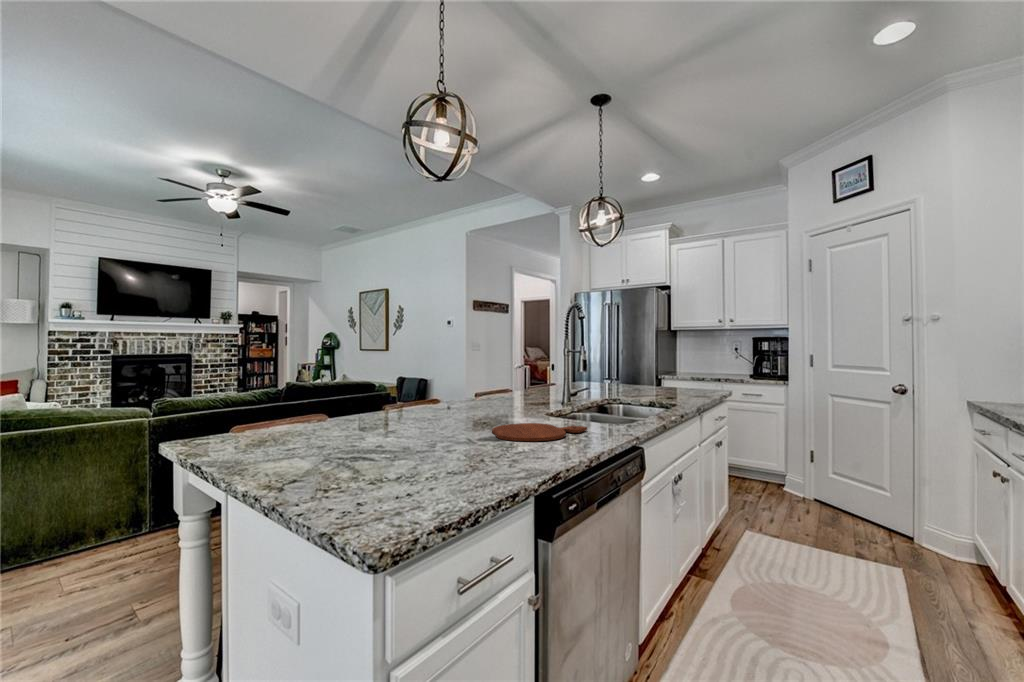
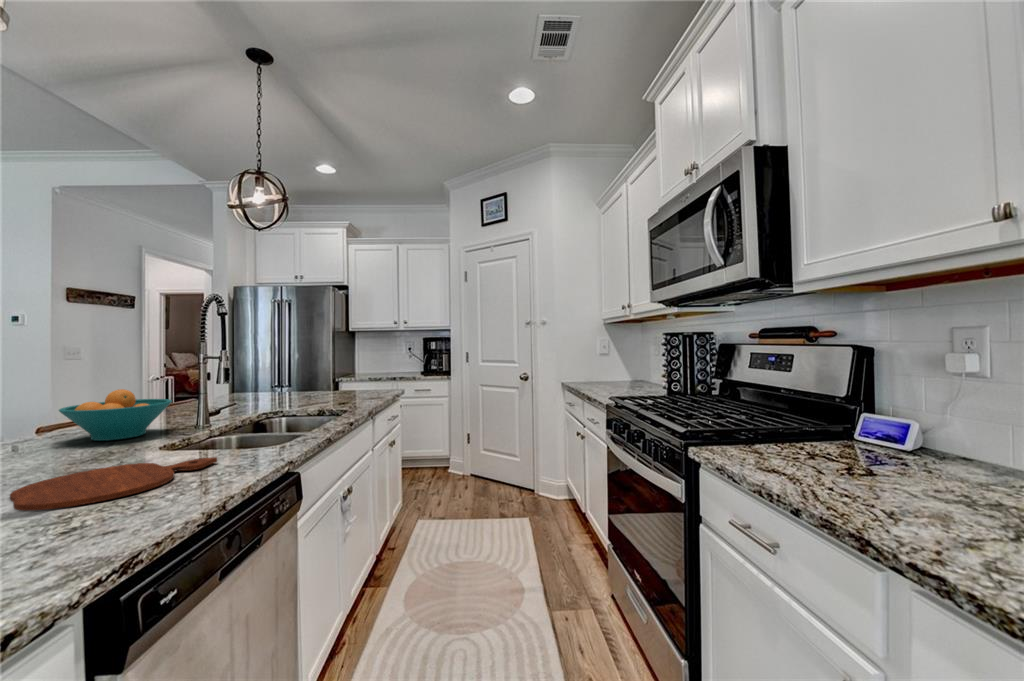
fruit bowl: none [495,374,551,408] -> present [59,389,172,441]

